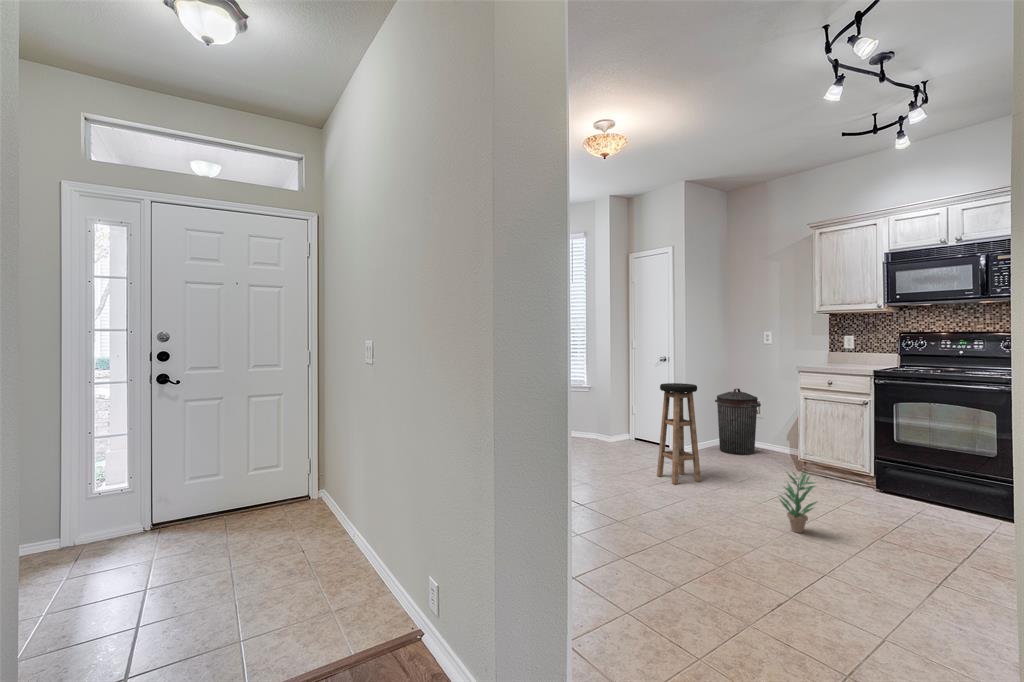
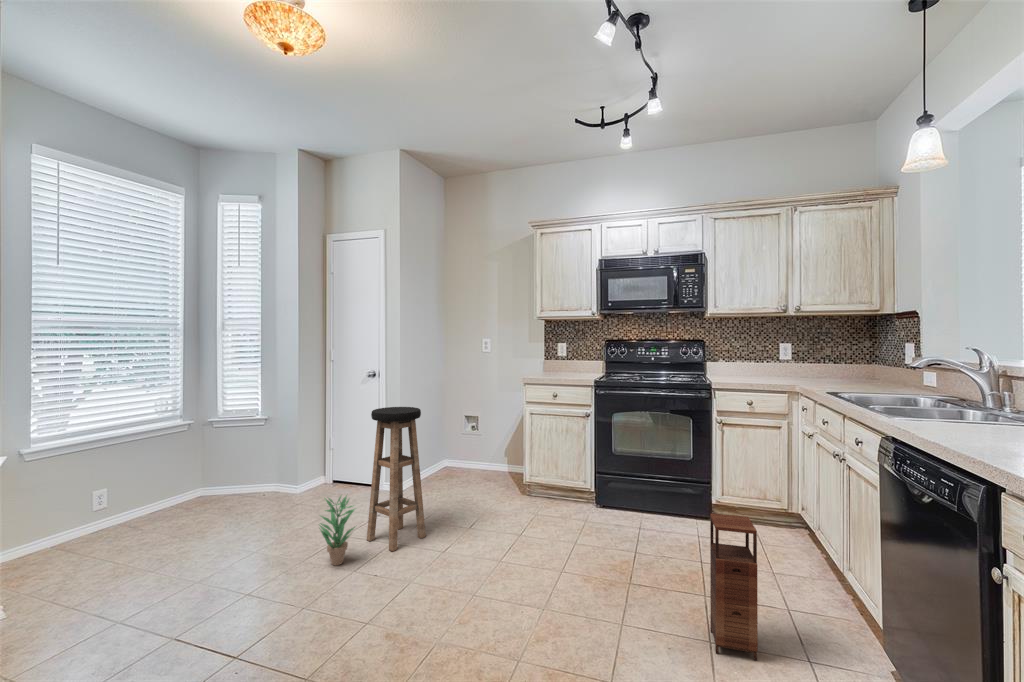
trash can: present [715,389,761,455] -> none [432,403,481,481]
potted plant: present [779,472,817,533] -> present [320,496,355,565]
storage cabinet: none [932,478,980,600] -> present [710,513,758,661]

